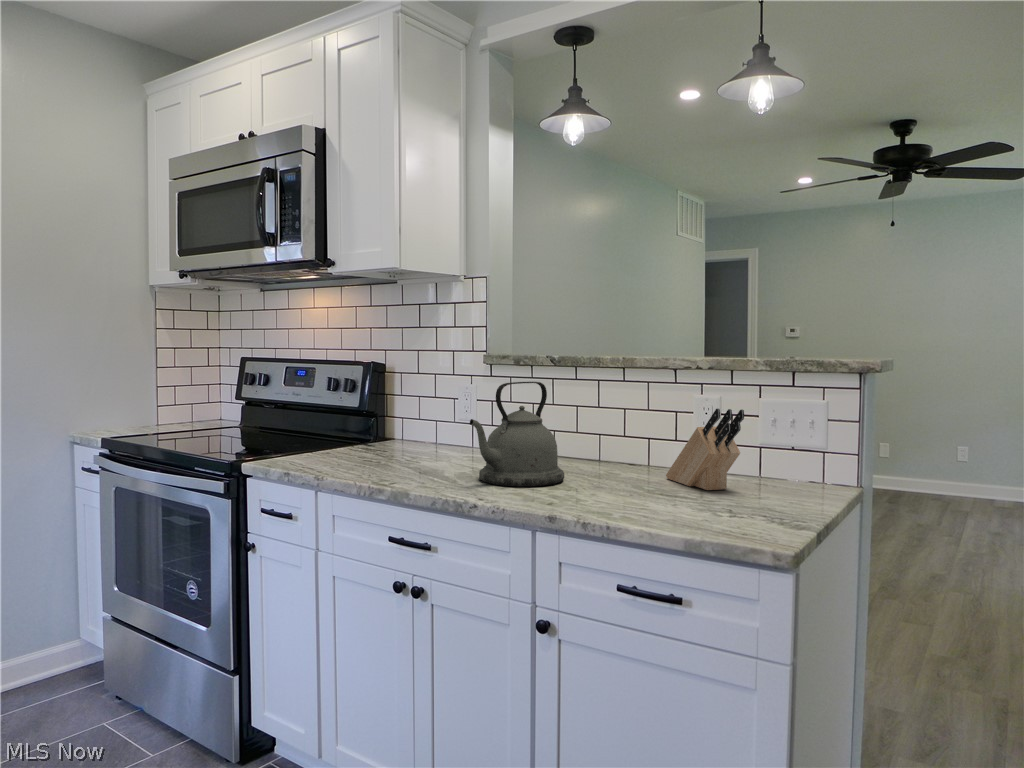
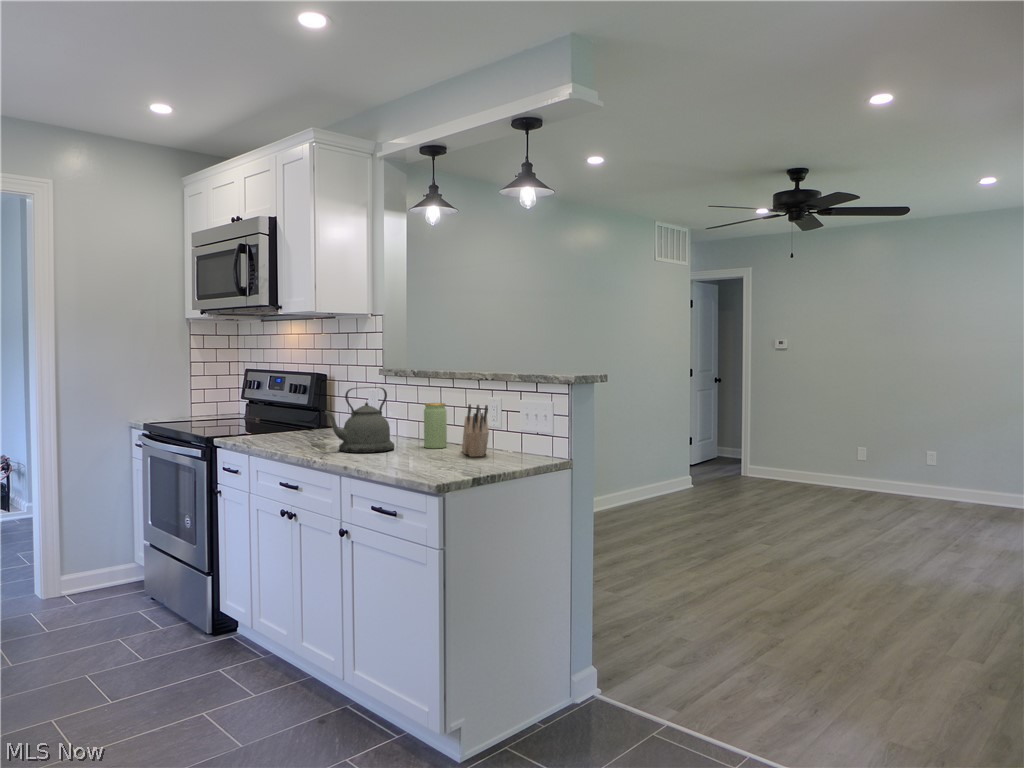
jar: none [595,406,630,475] -> present [424,403,447,448]

